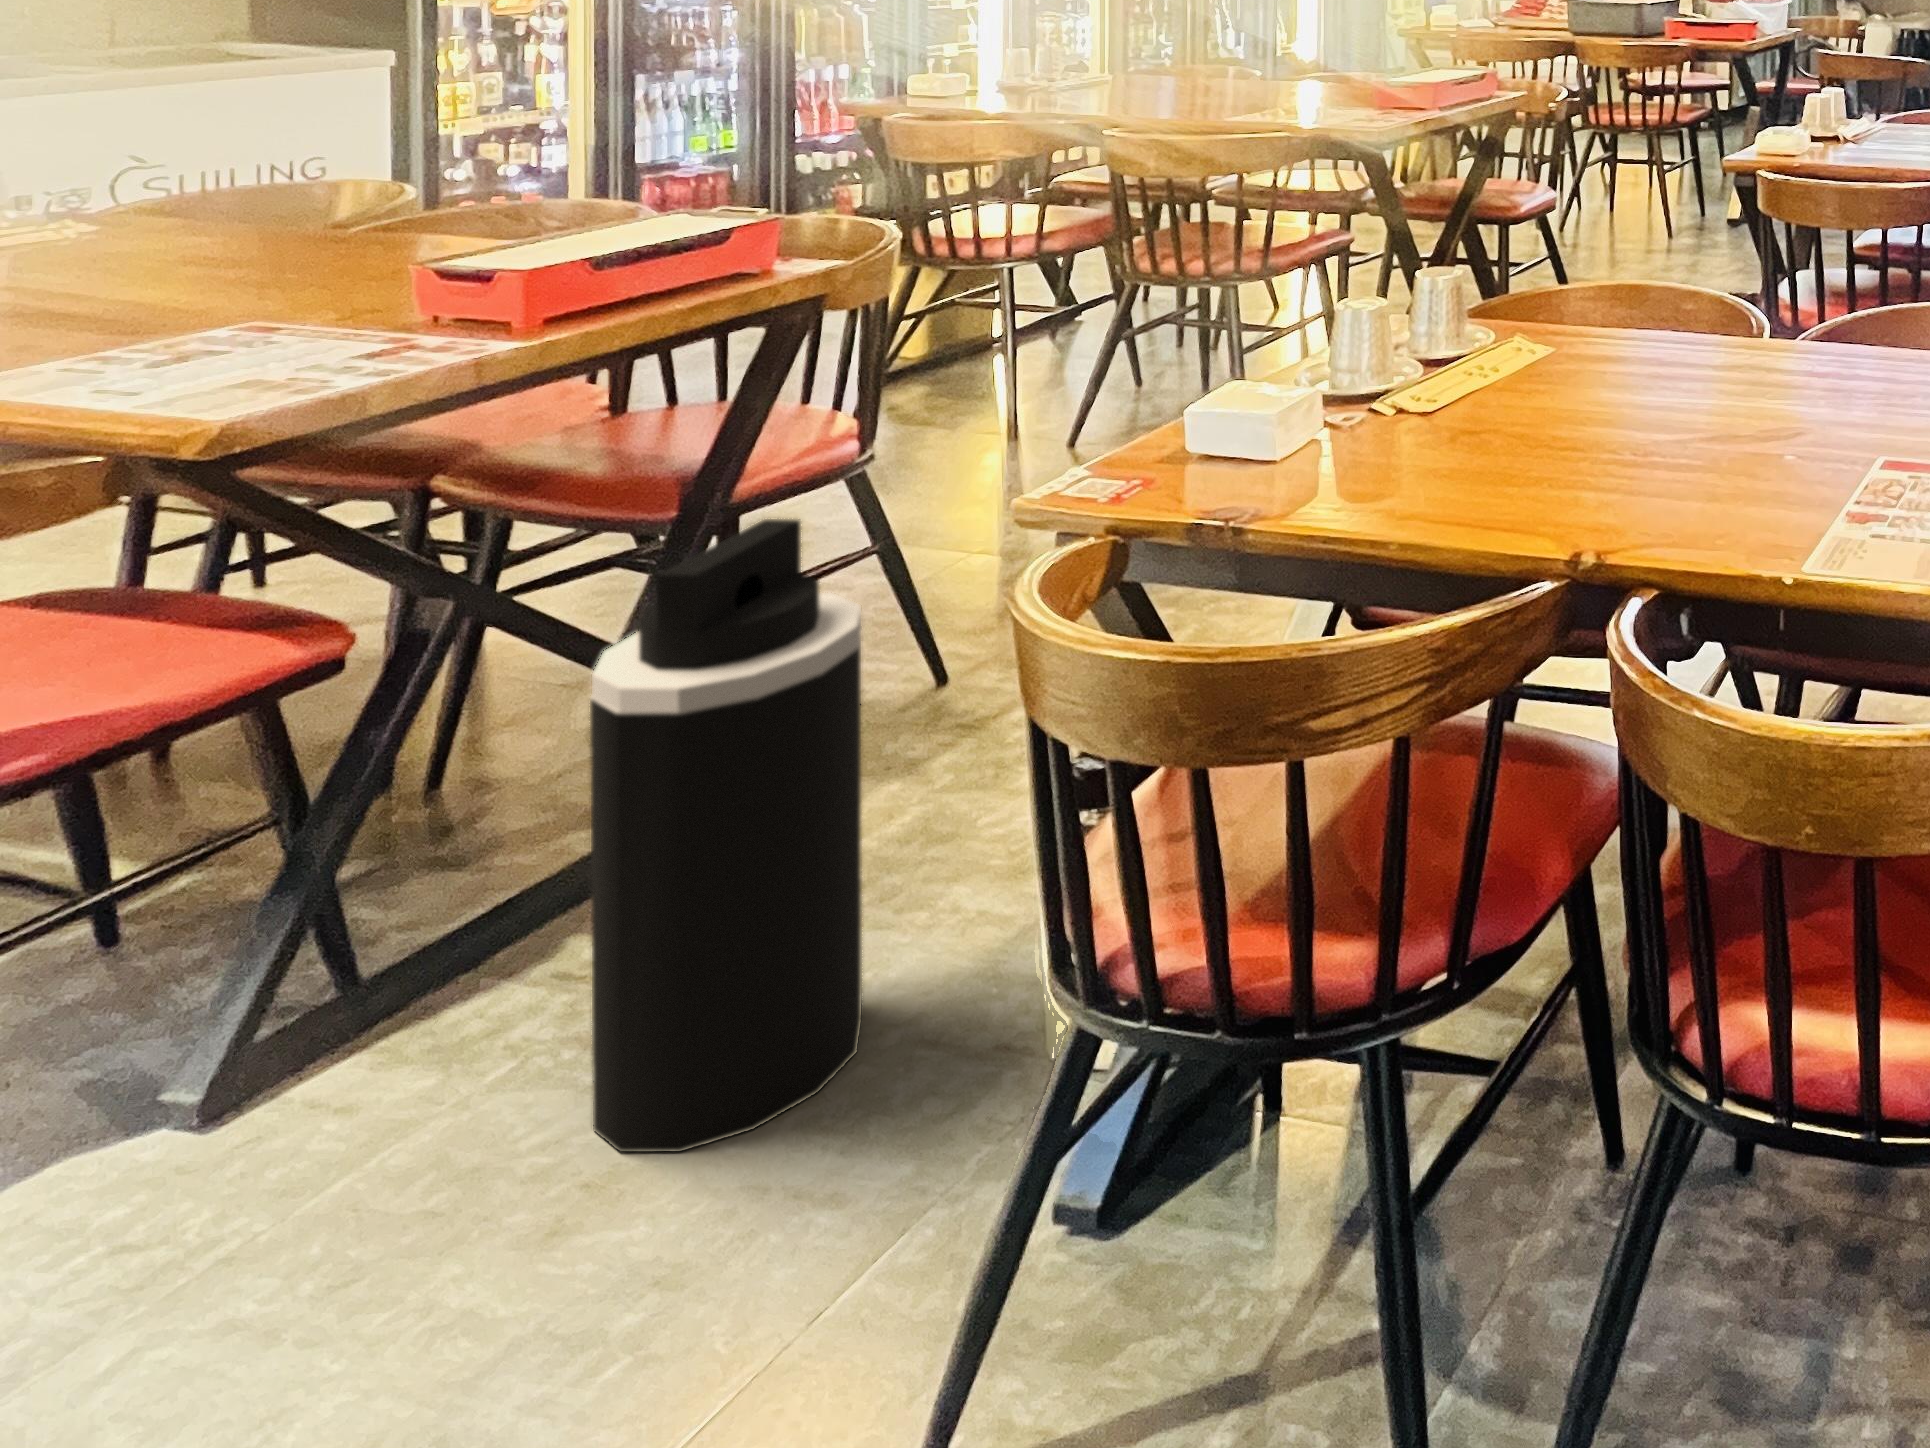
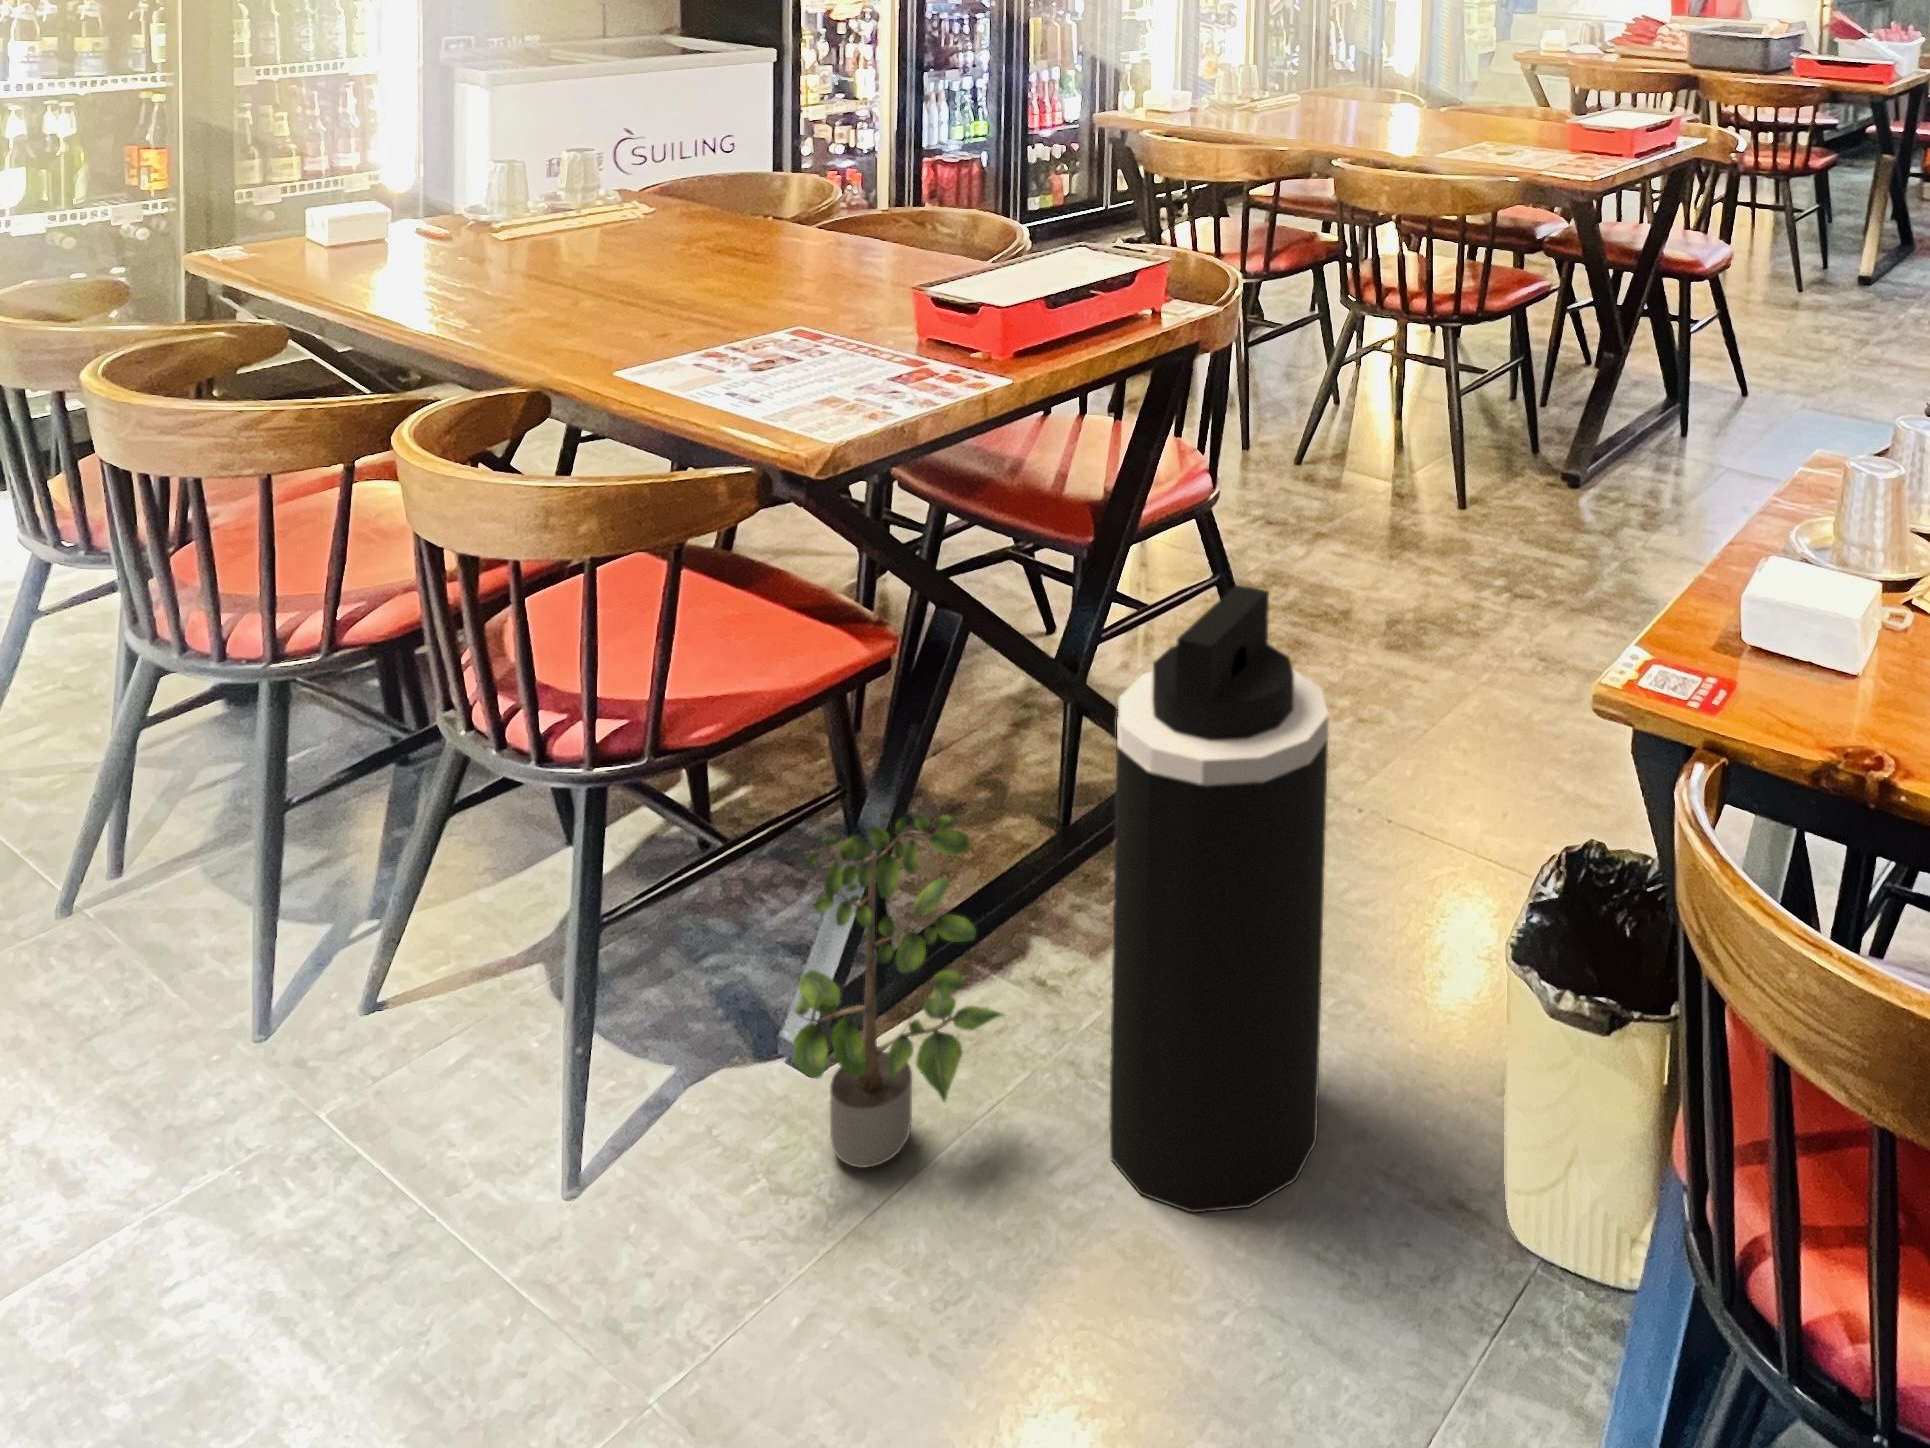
potted plant: none [124,802,460,1224] -> present [793,813,1002,1168]

